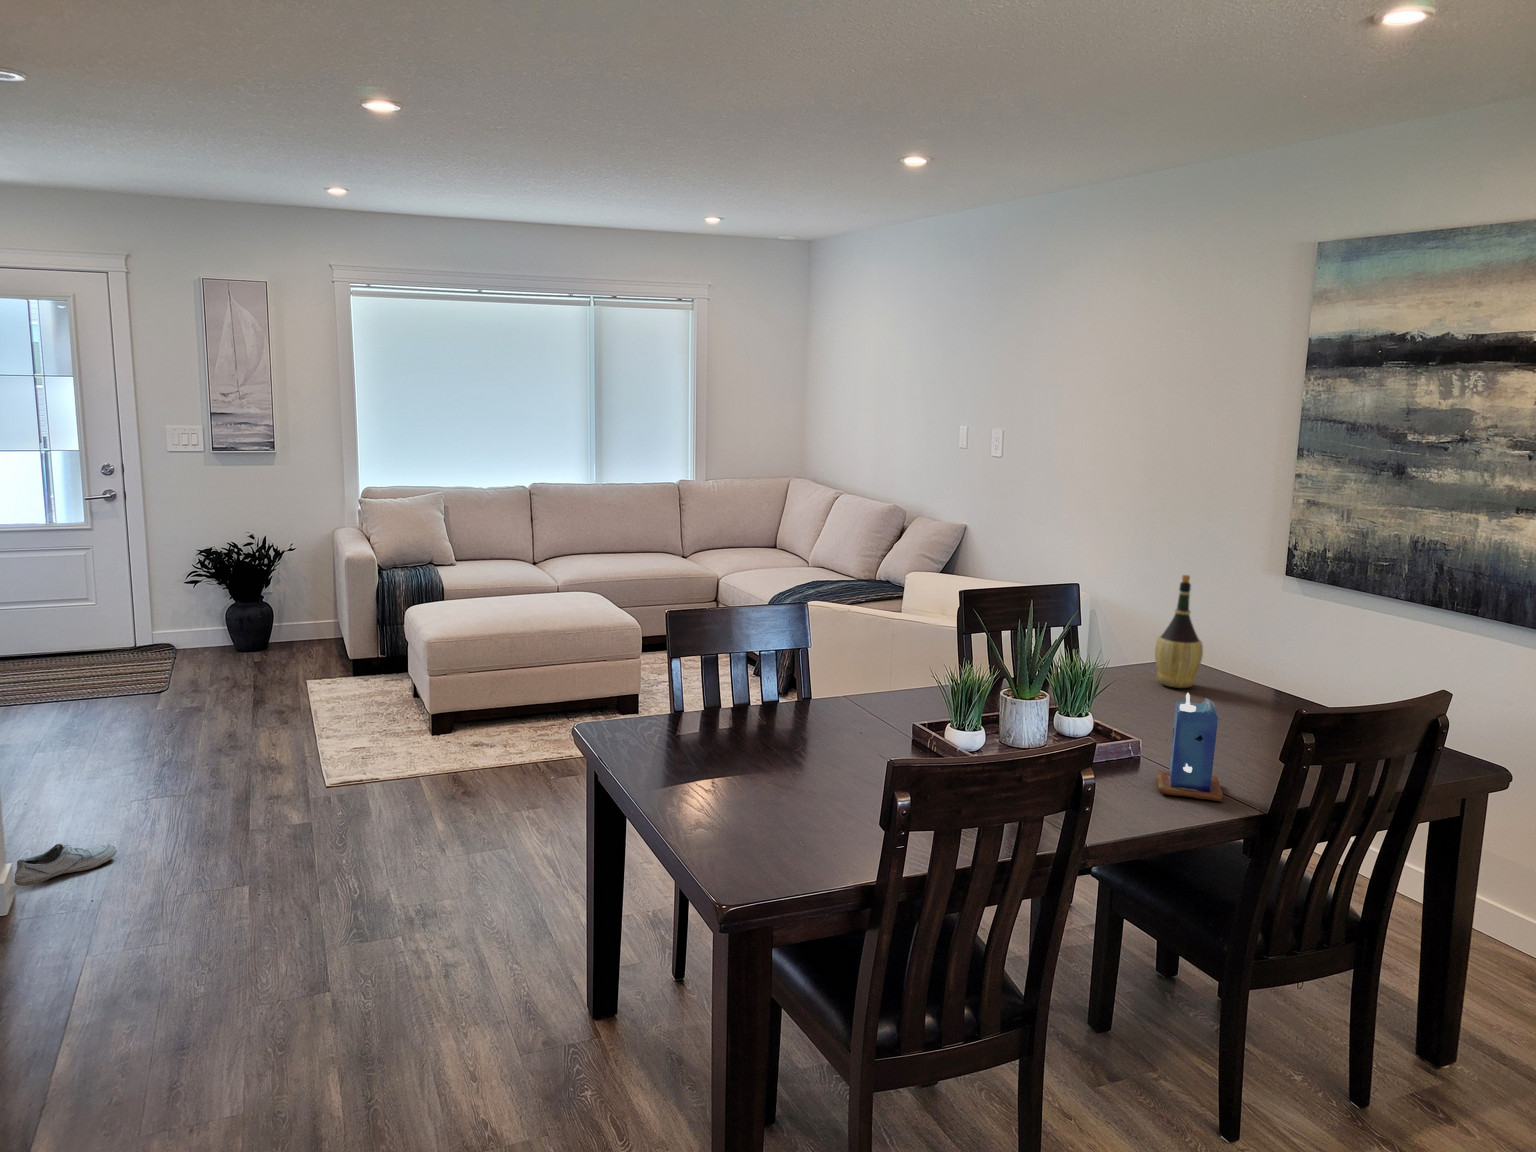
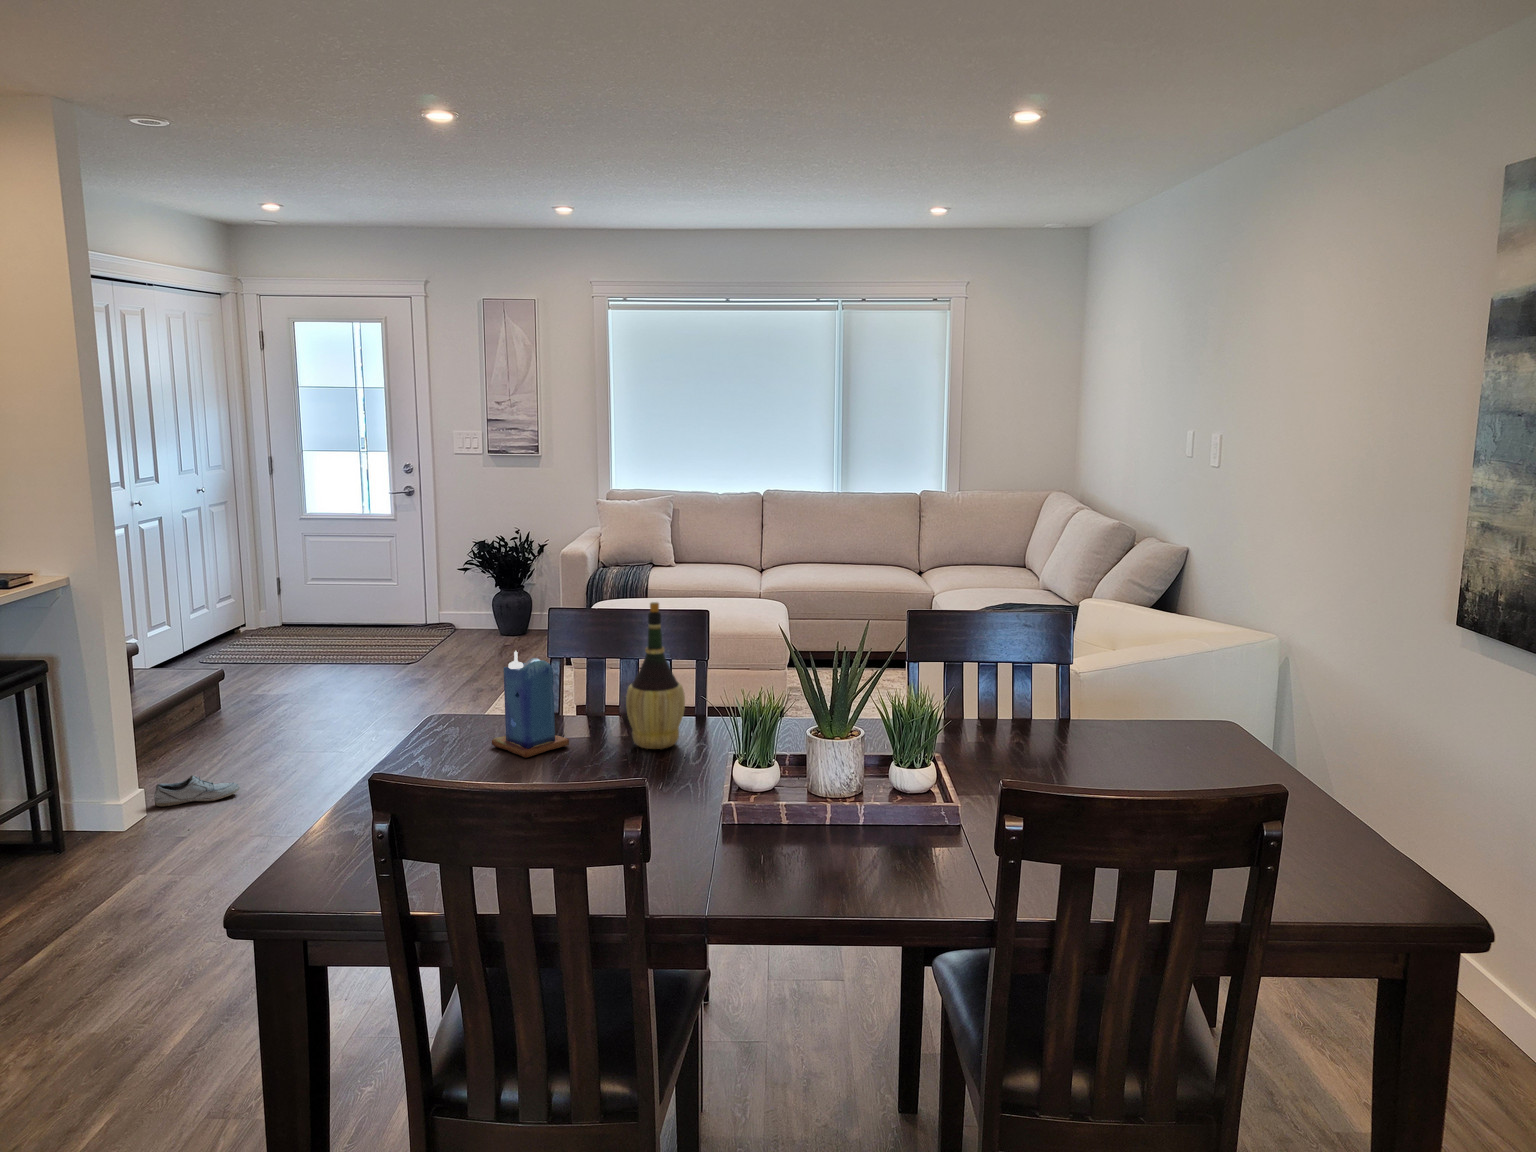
wine bottle: present [1155,575,1203,688] -> present [626,602,685,749]
candle: present [1157,693,1223,802] -> present [492,651,569,758]

